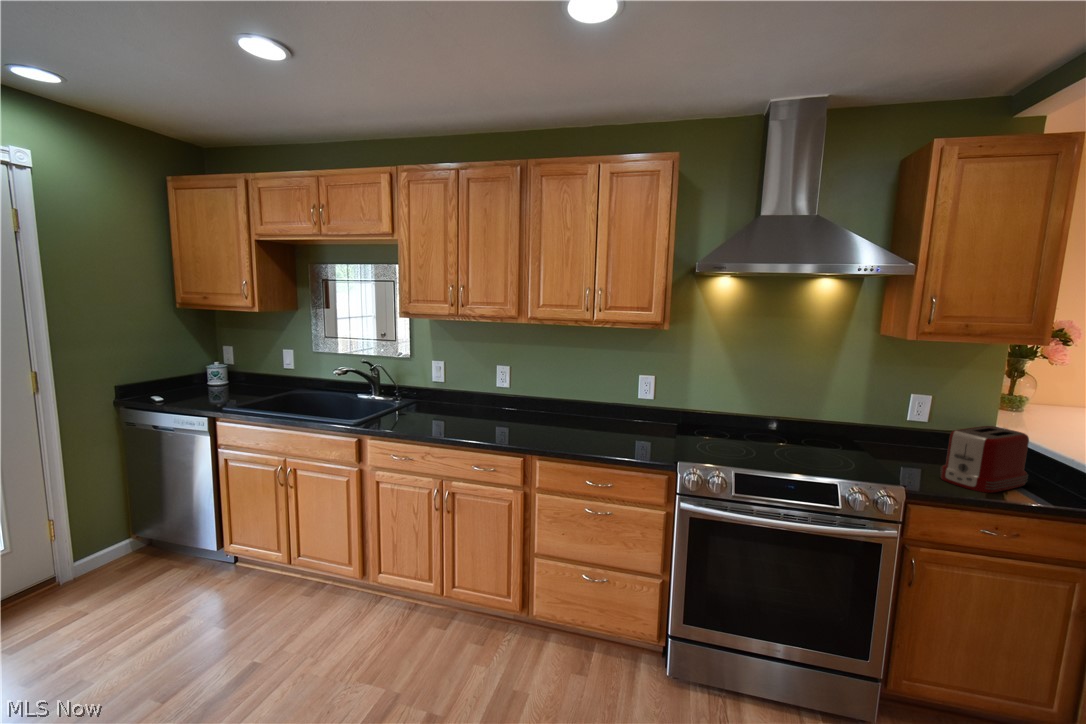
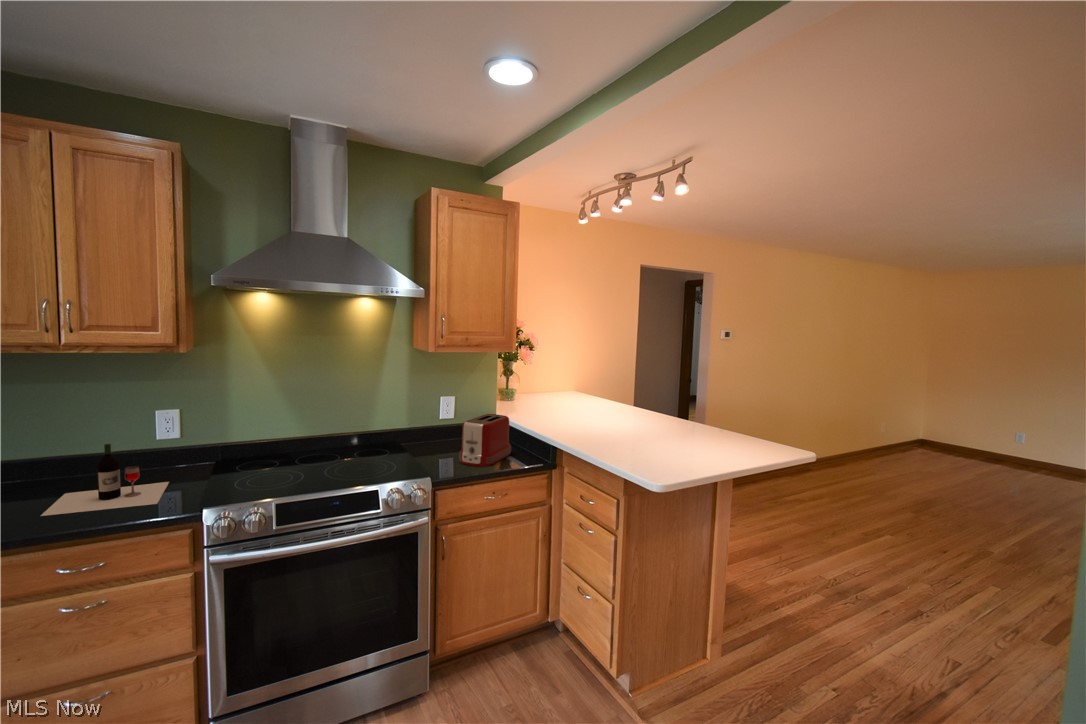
wine bottle: none [574,397,647,453] -> present [41,444,169,516]

